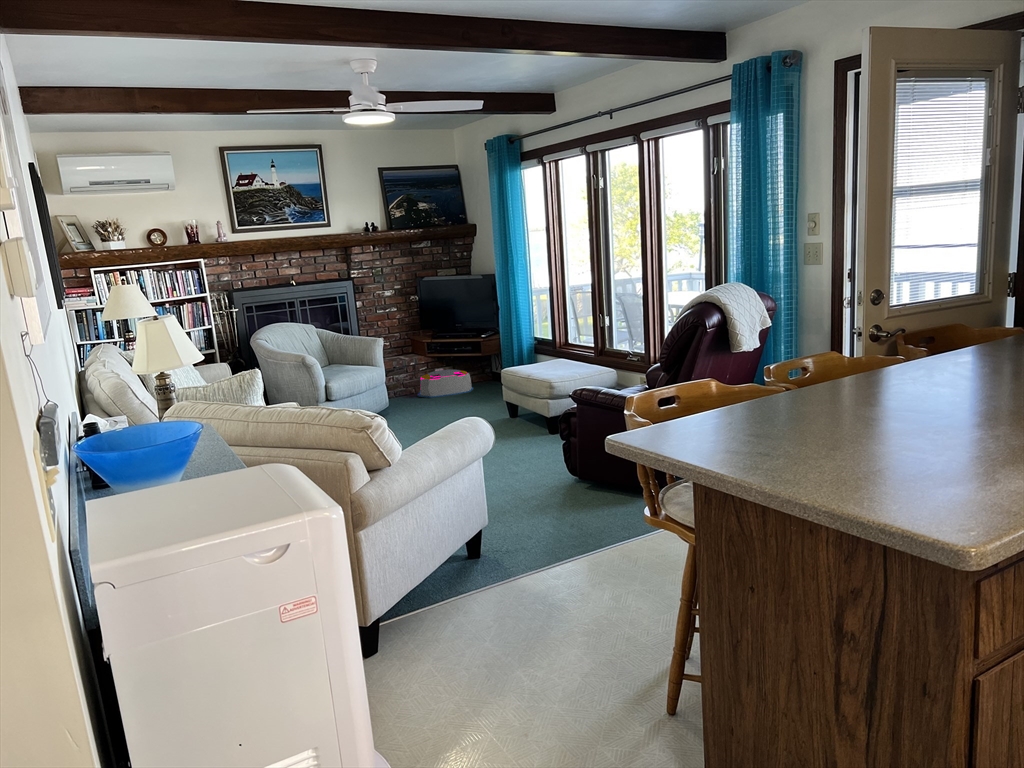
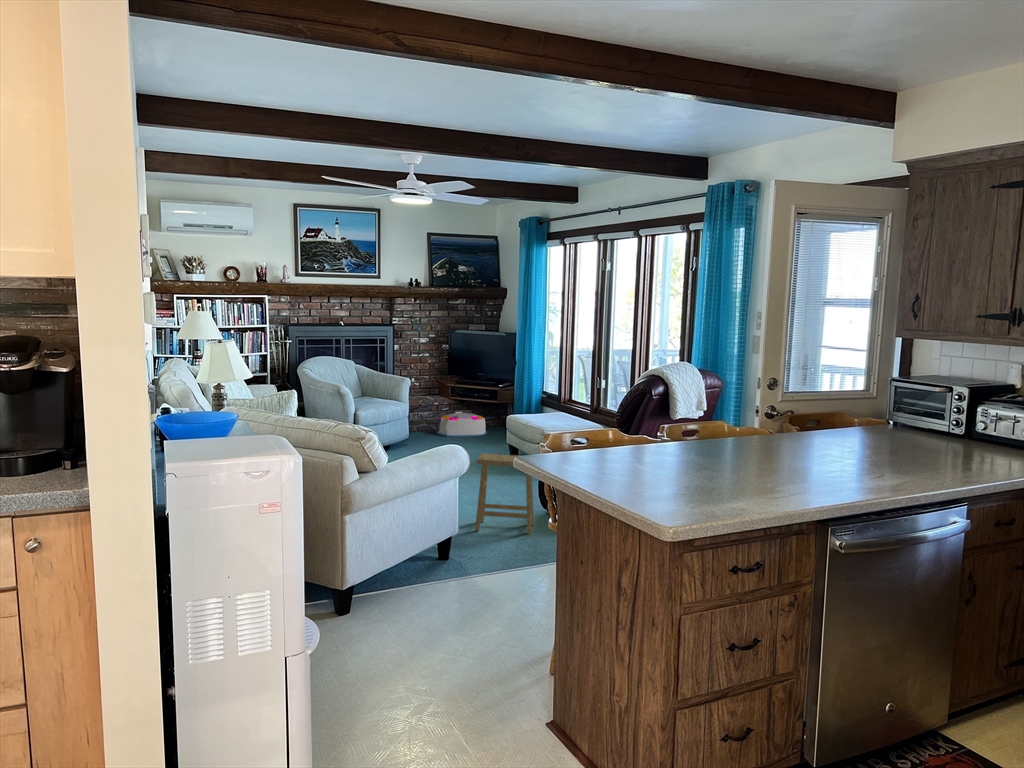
footstool: none [498,415,573,515] -> present [475,453,534,534]

